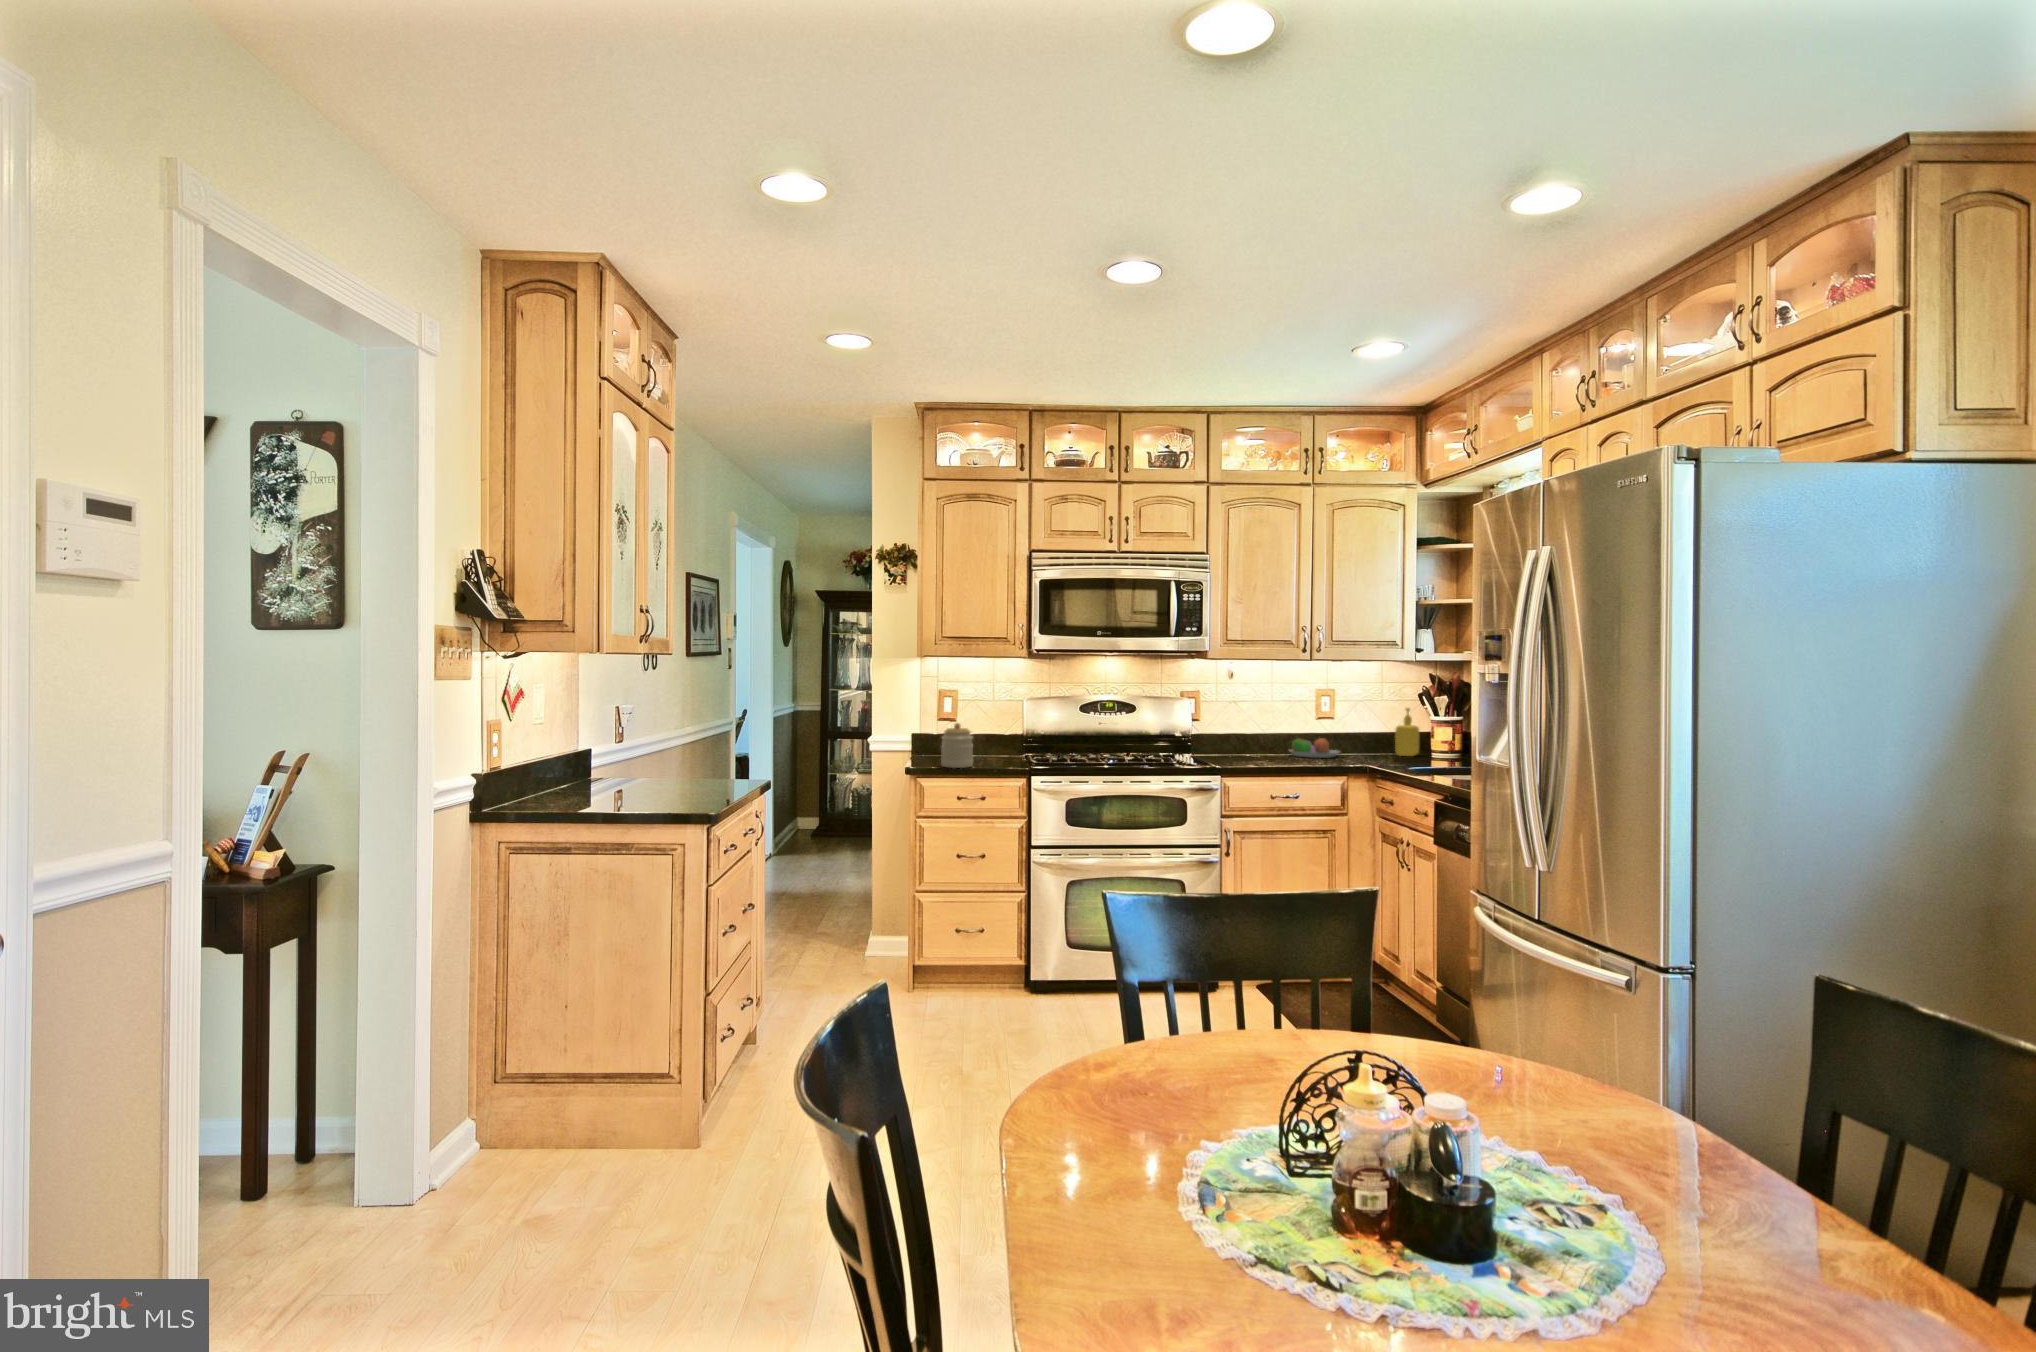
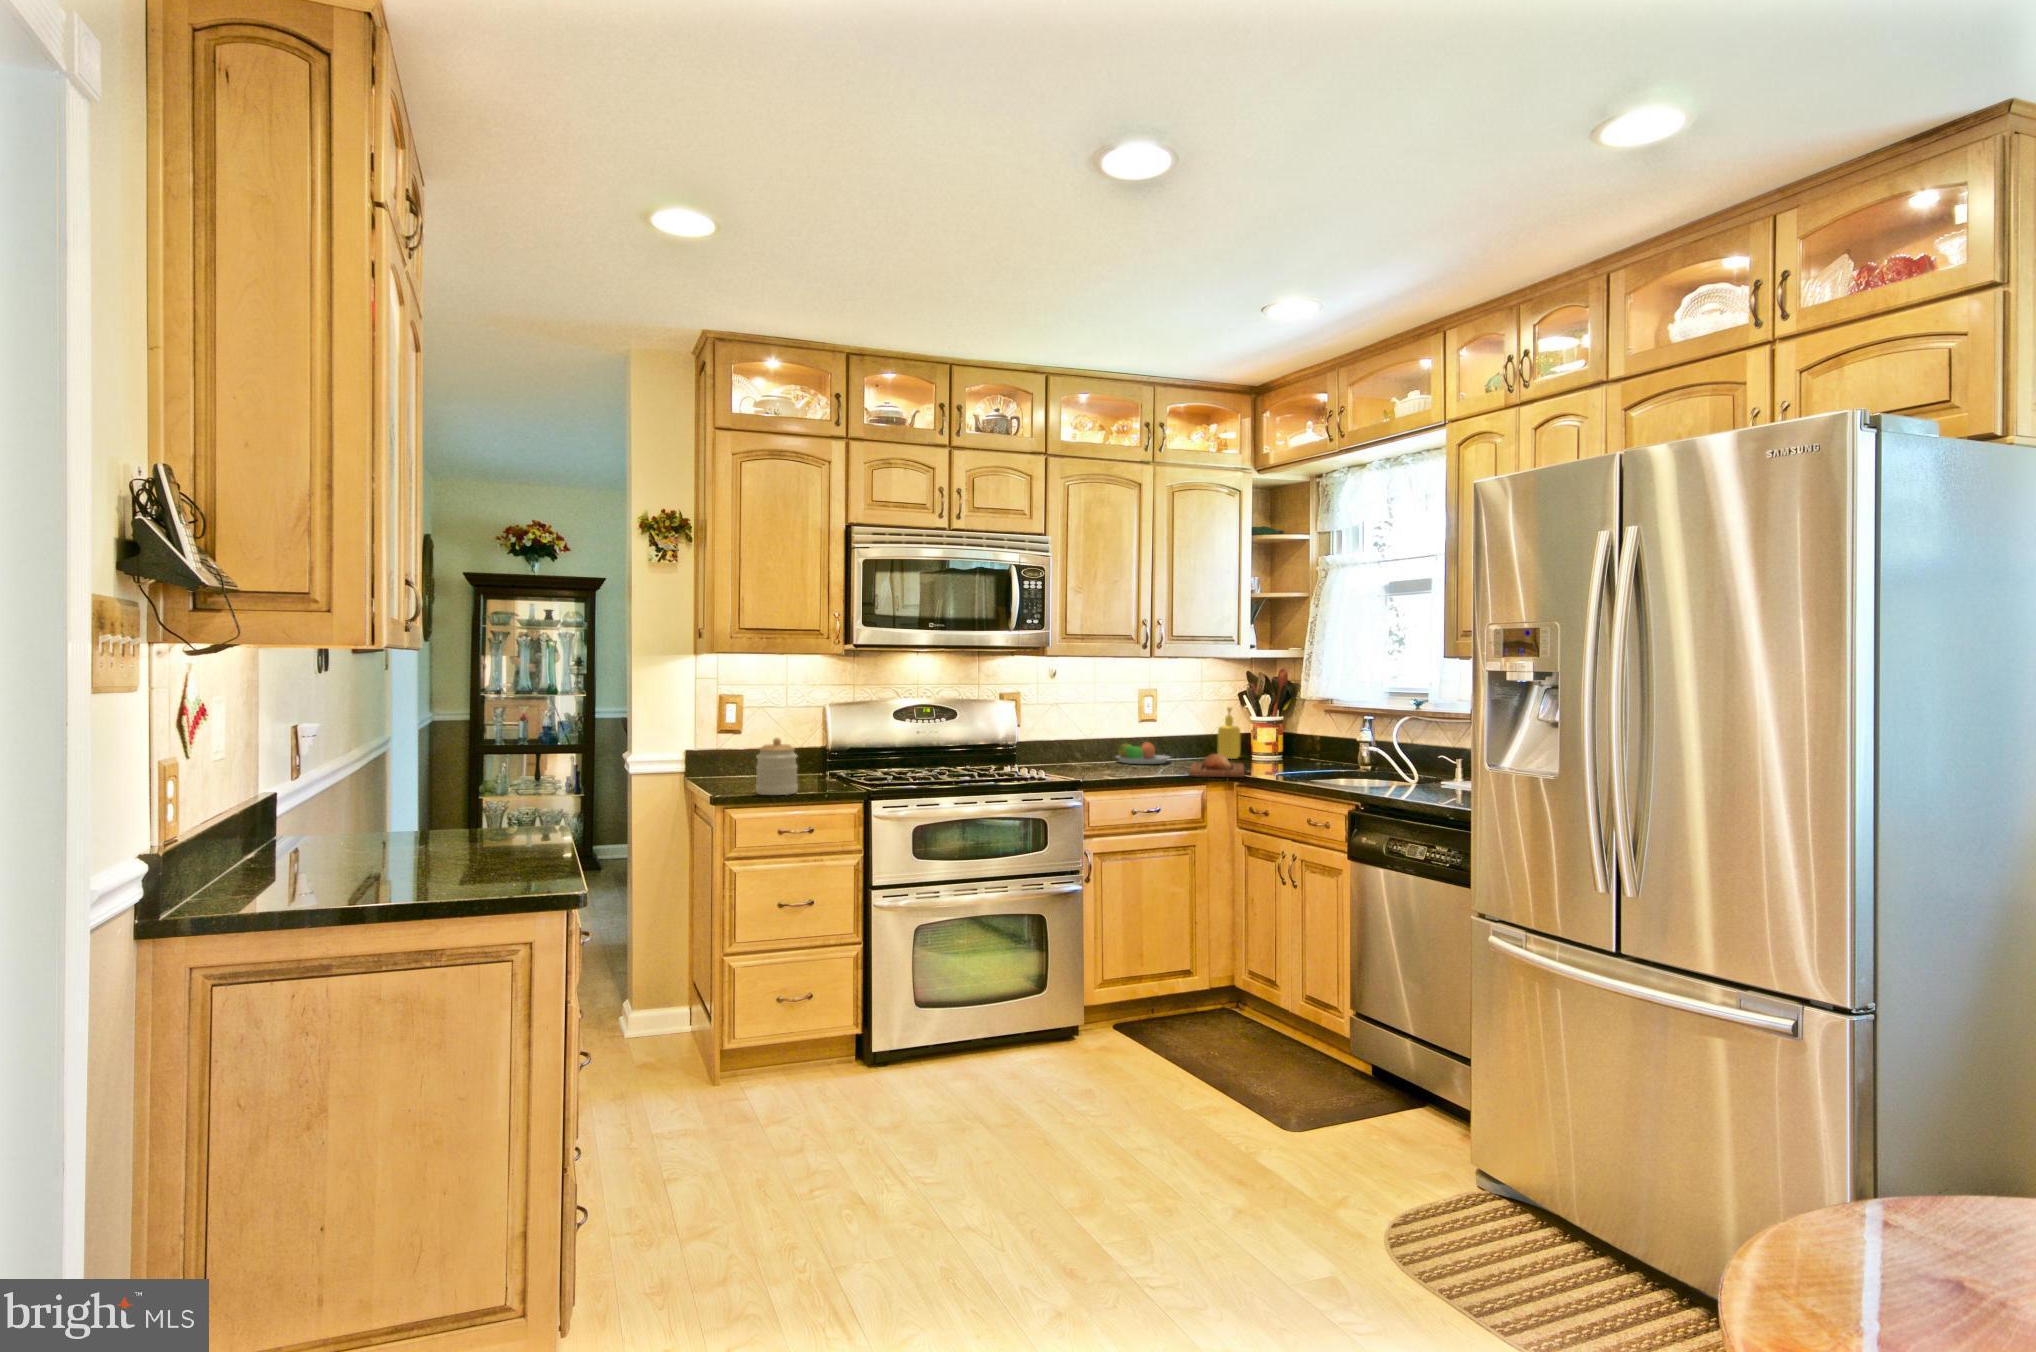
bread loaf: none [1327,750,1397,771] -> present [1189,754,1245,777]

